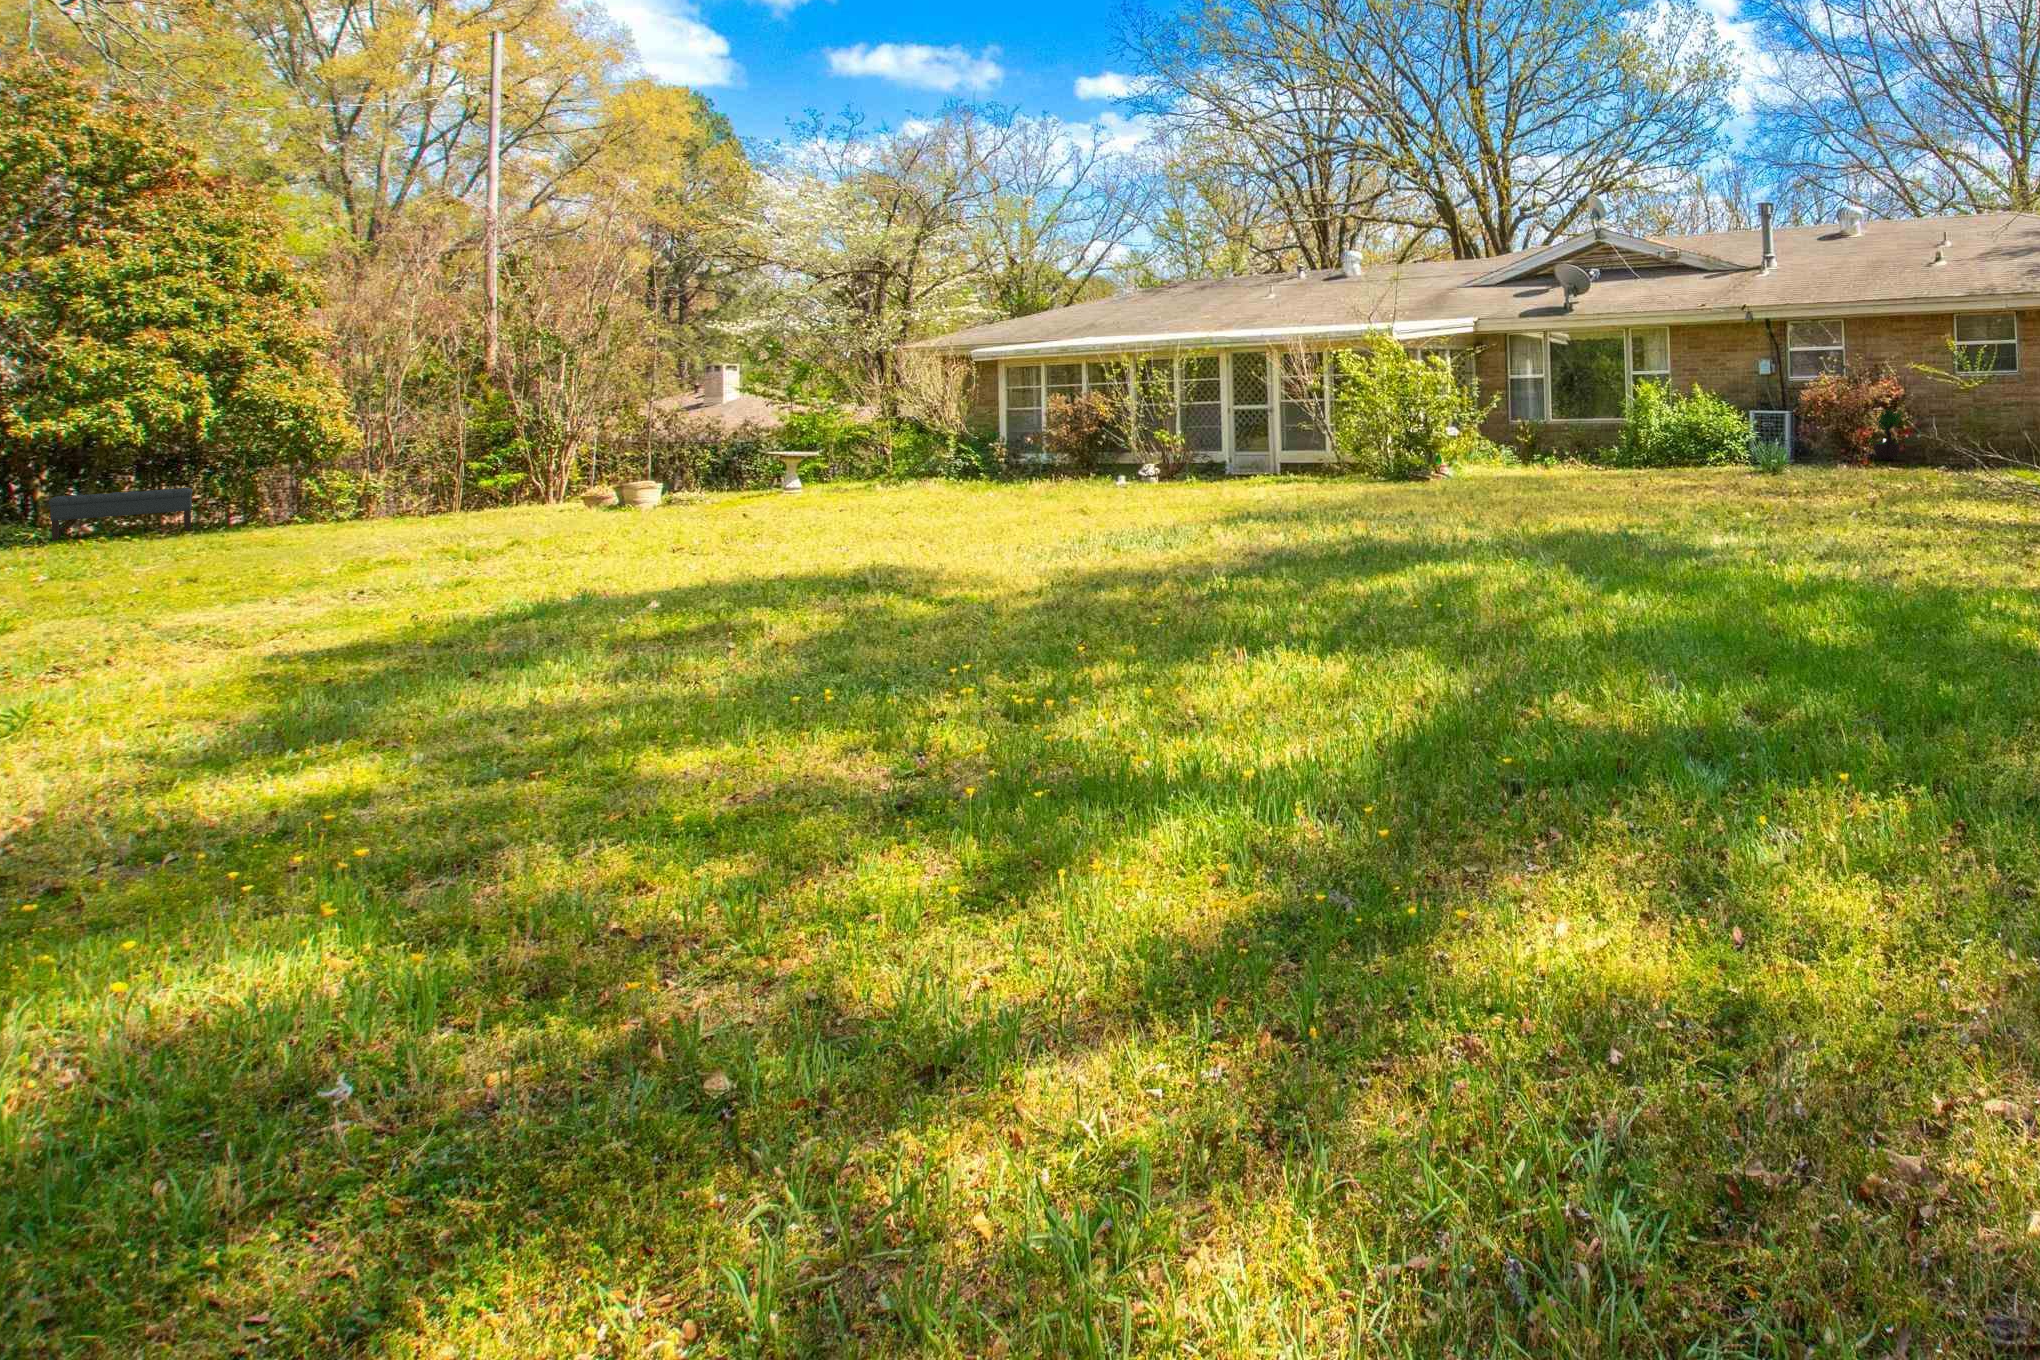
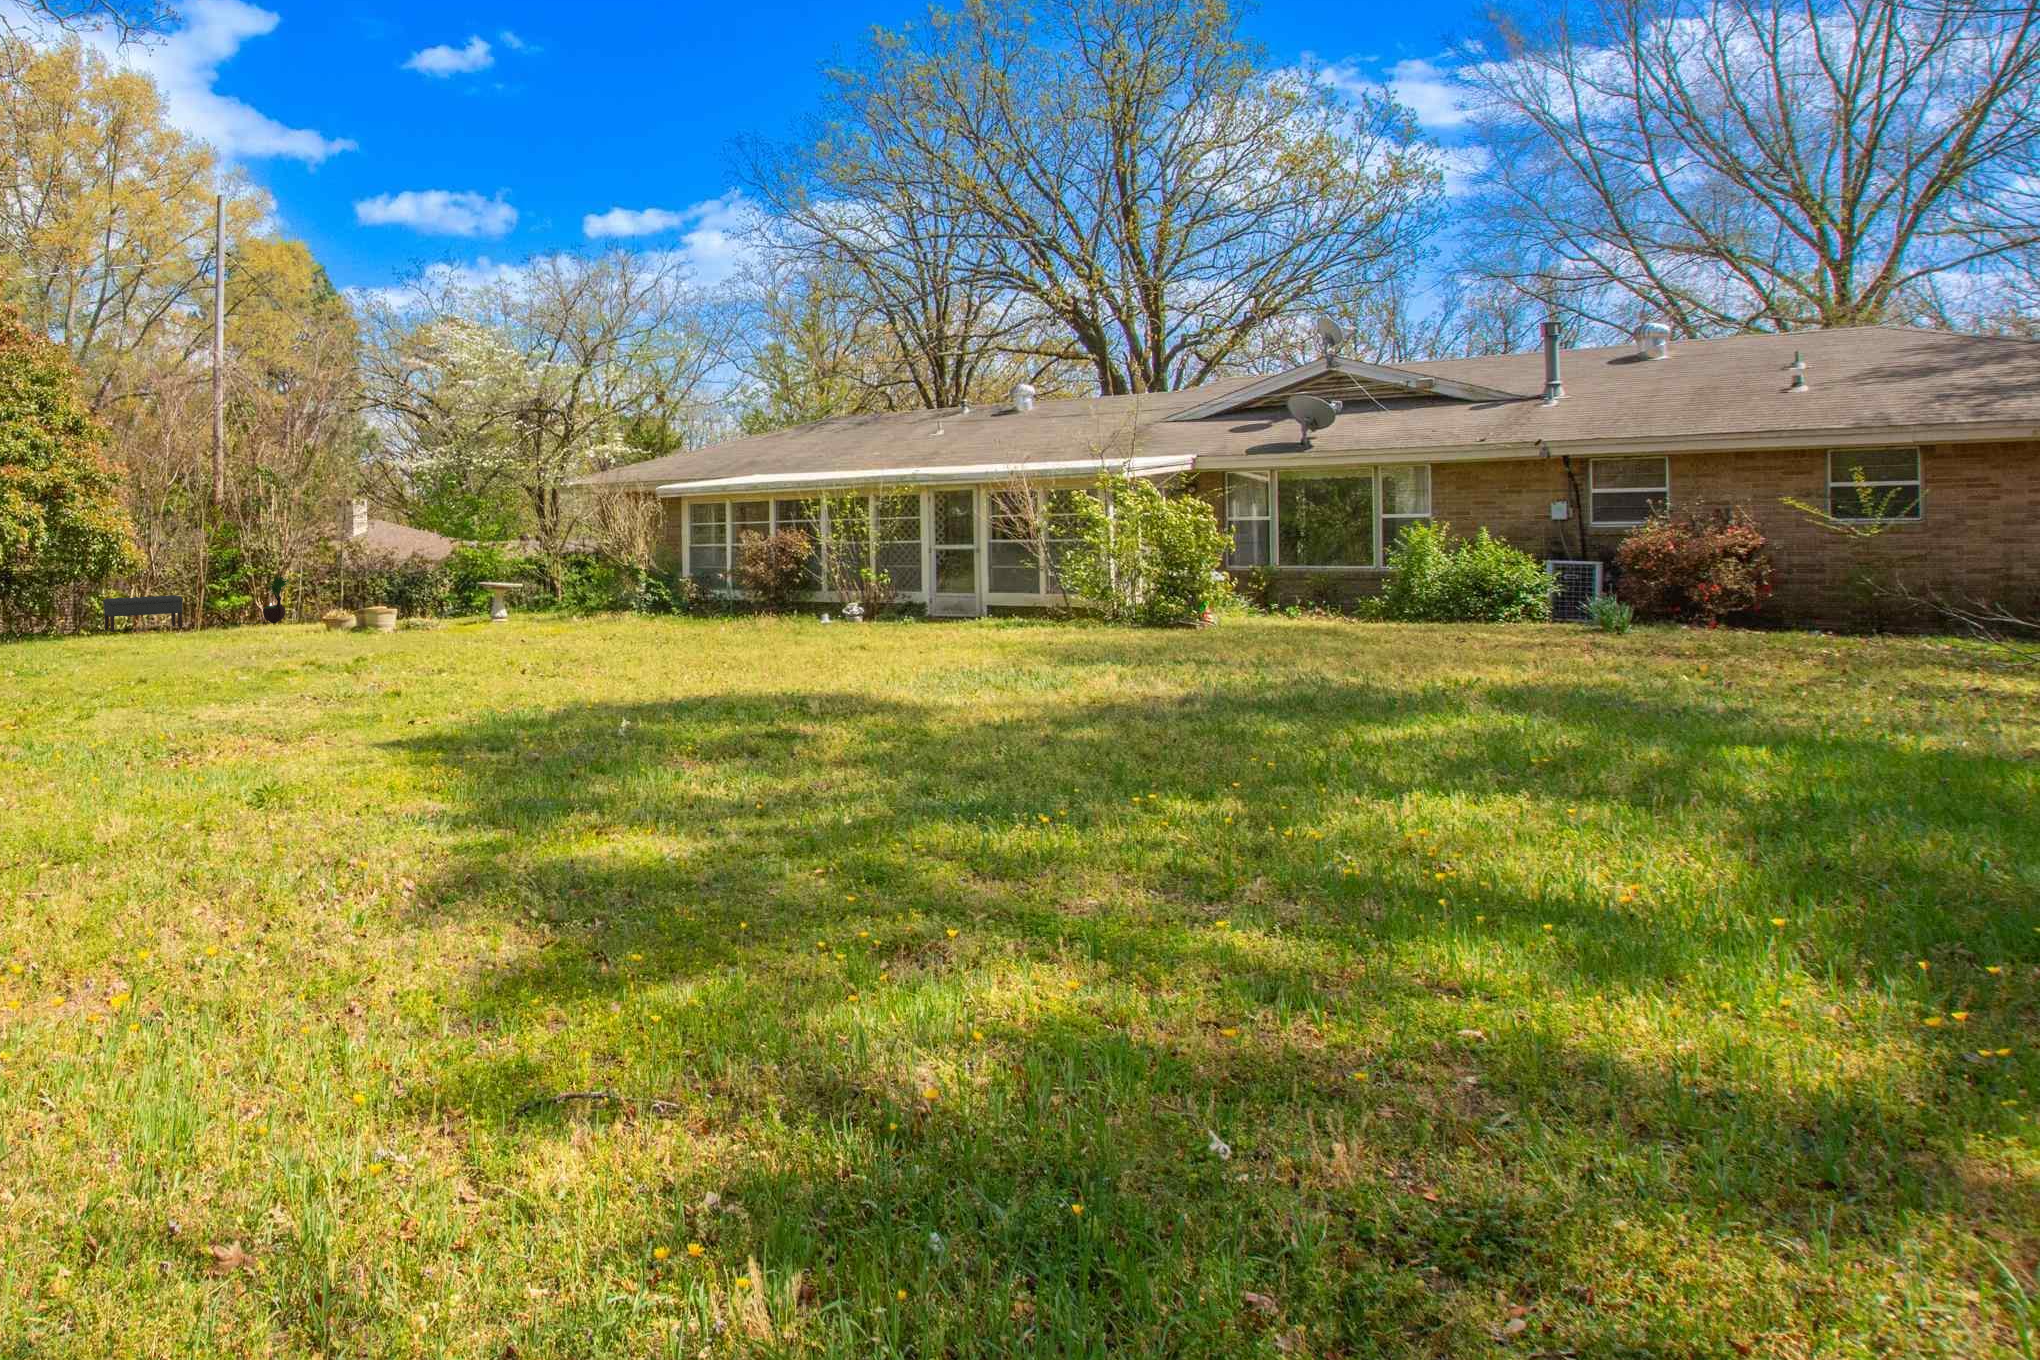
potted tree: present [1874,409,1903,460] -> present [263,576,290,623]

